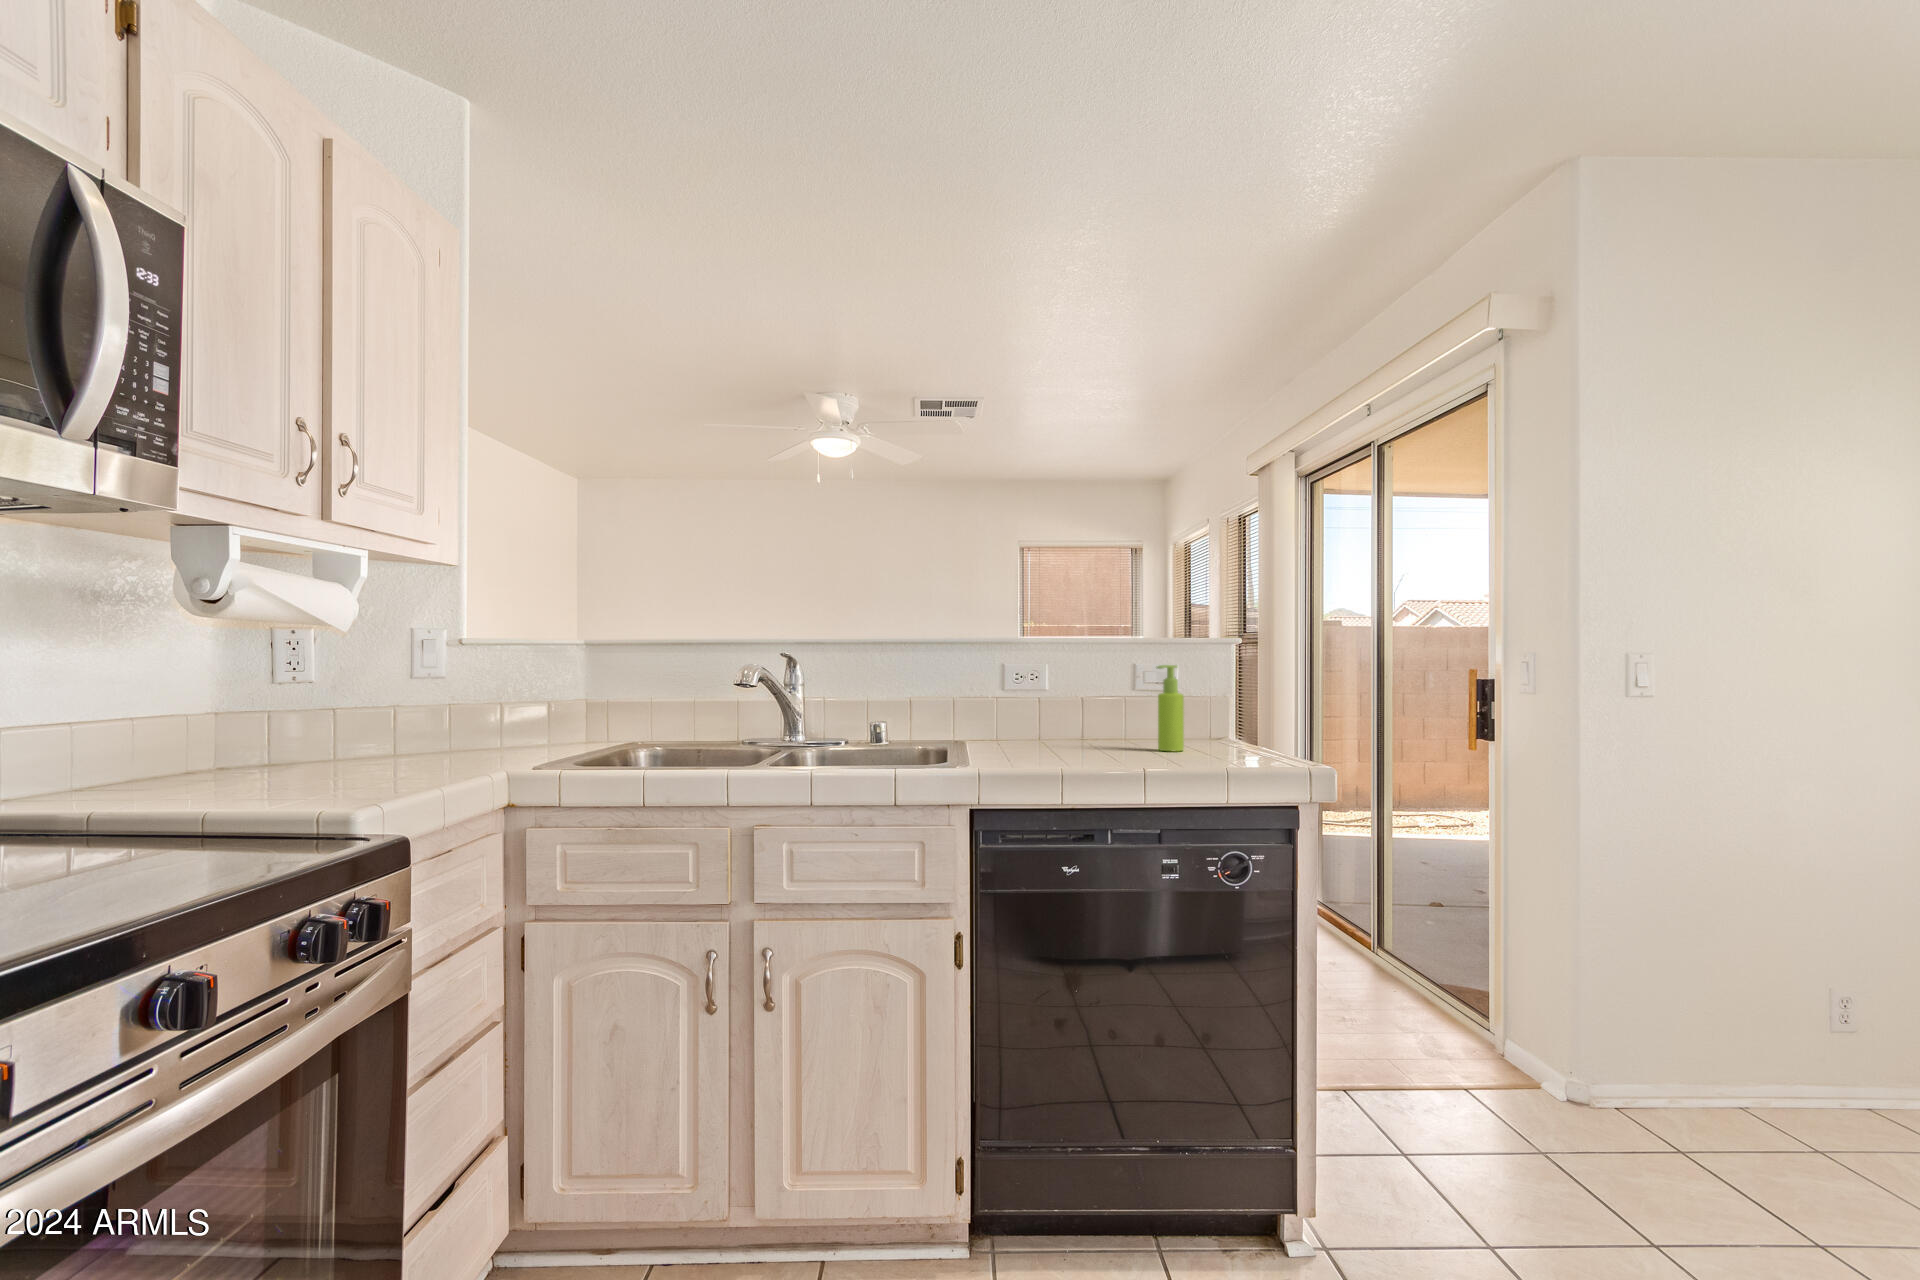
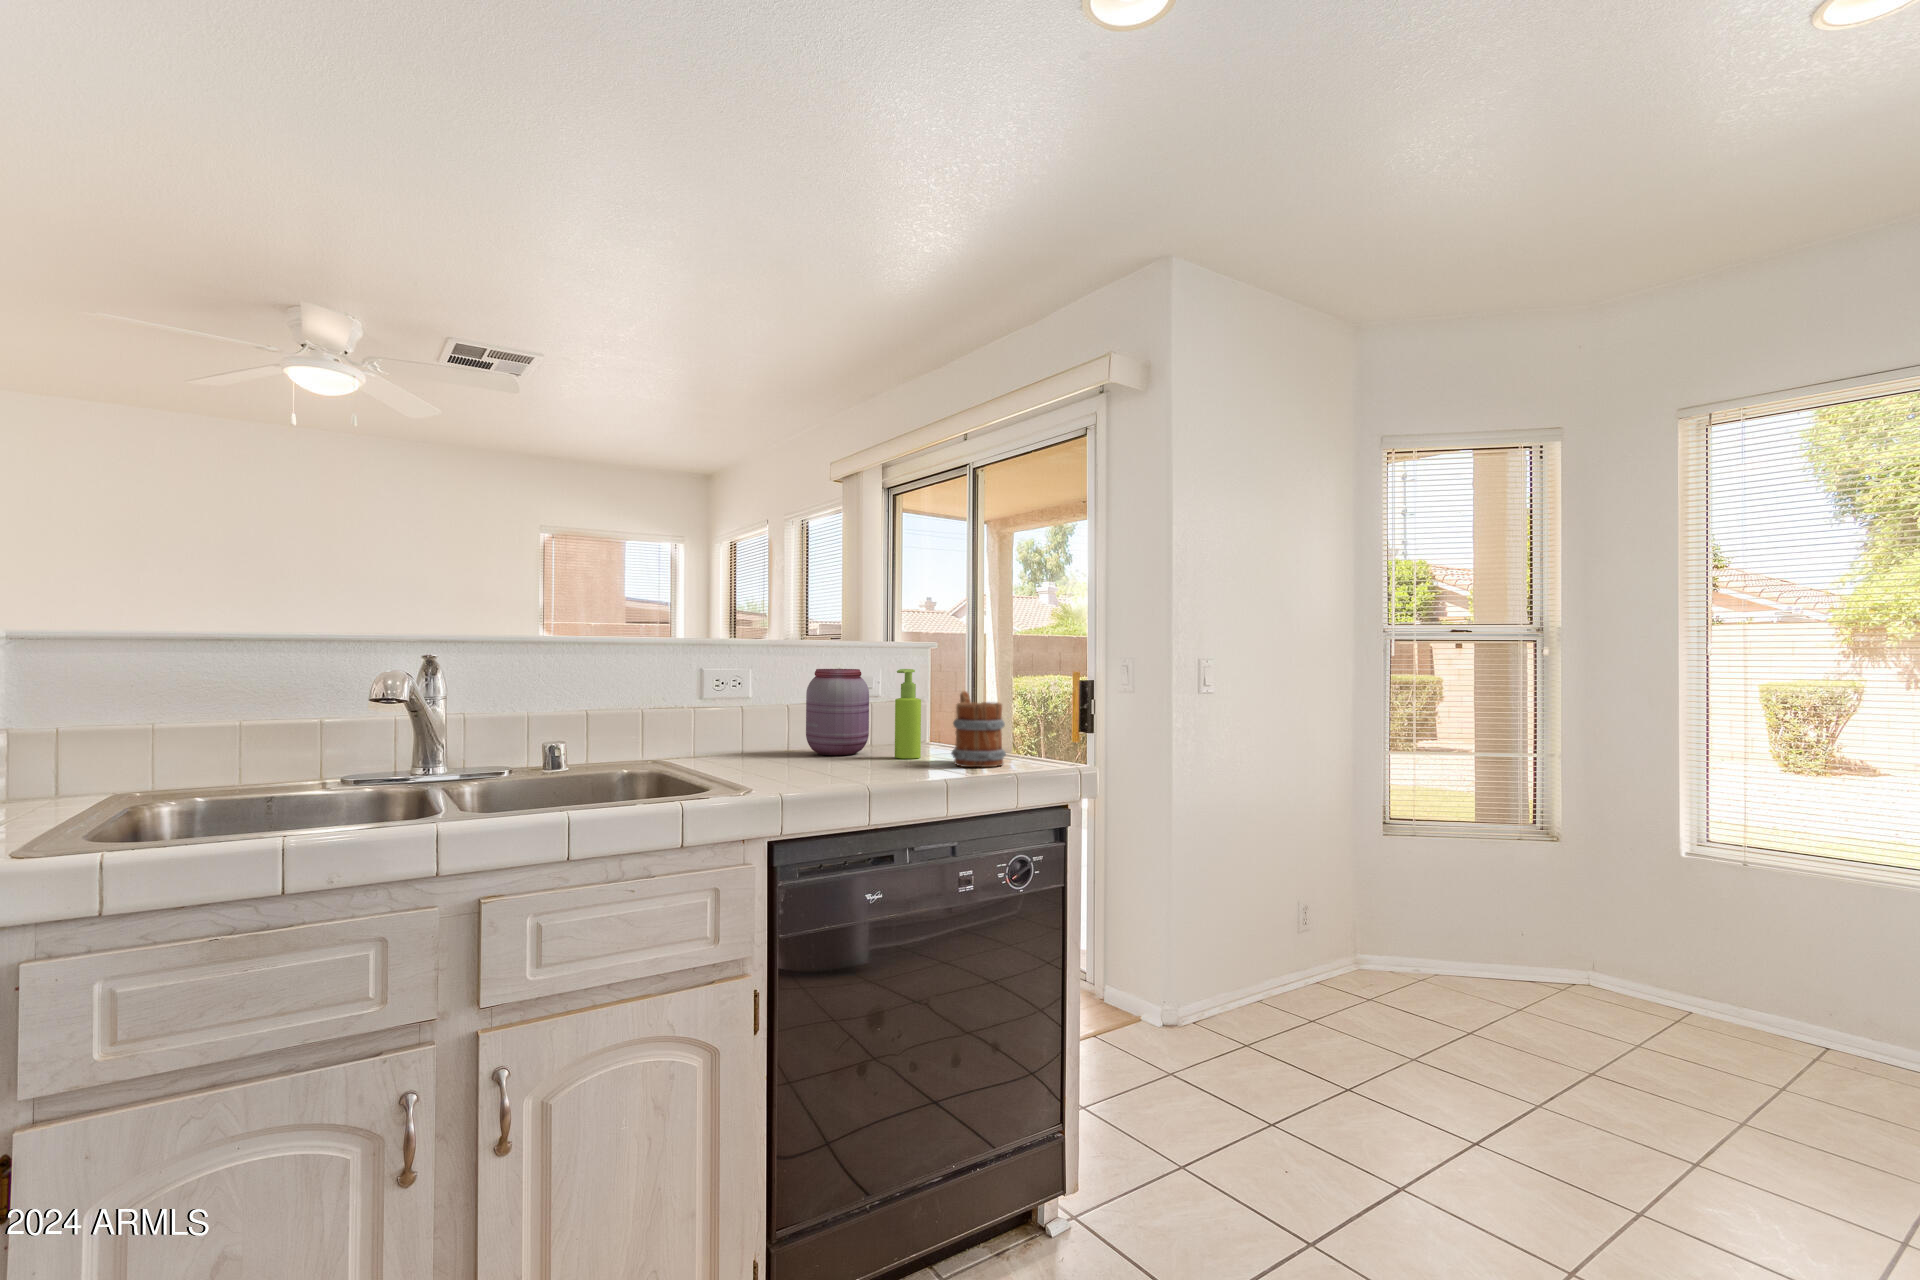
jar: none [1090,665,1149,746] -> present [806,669,869,755]
mug: none [1190,687,1243,762] -> present [952,691,1006,767]

